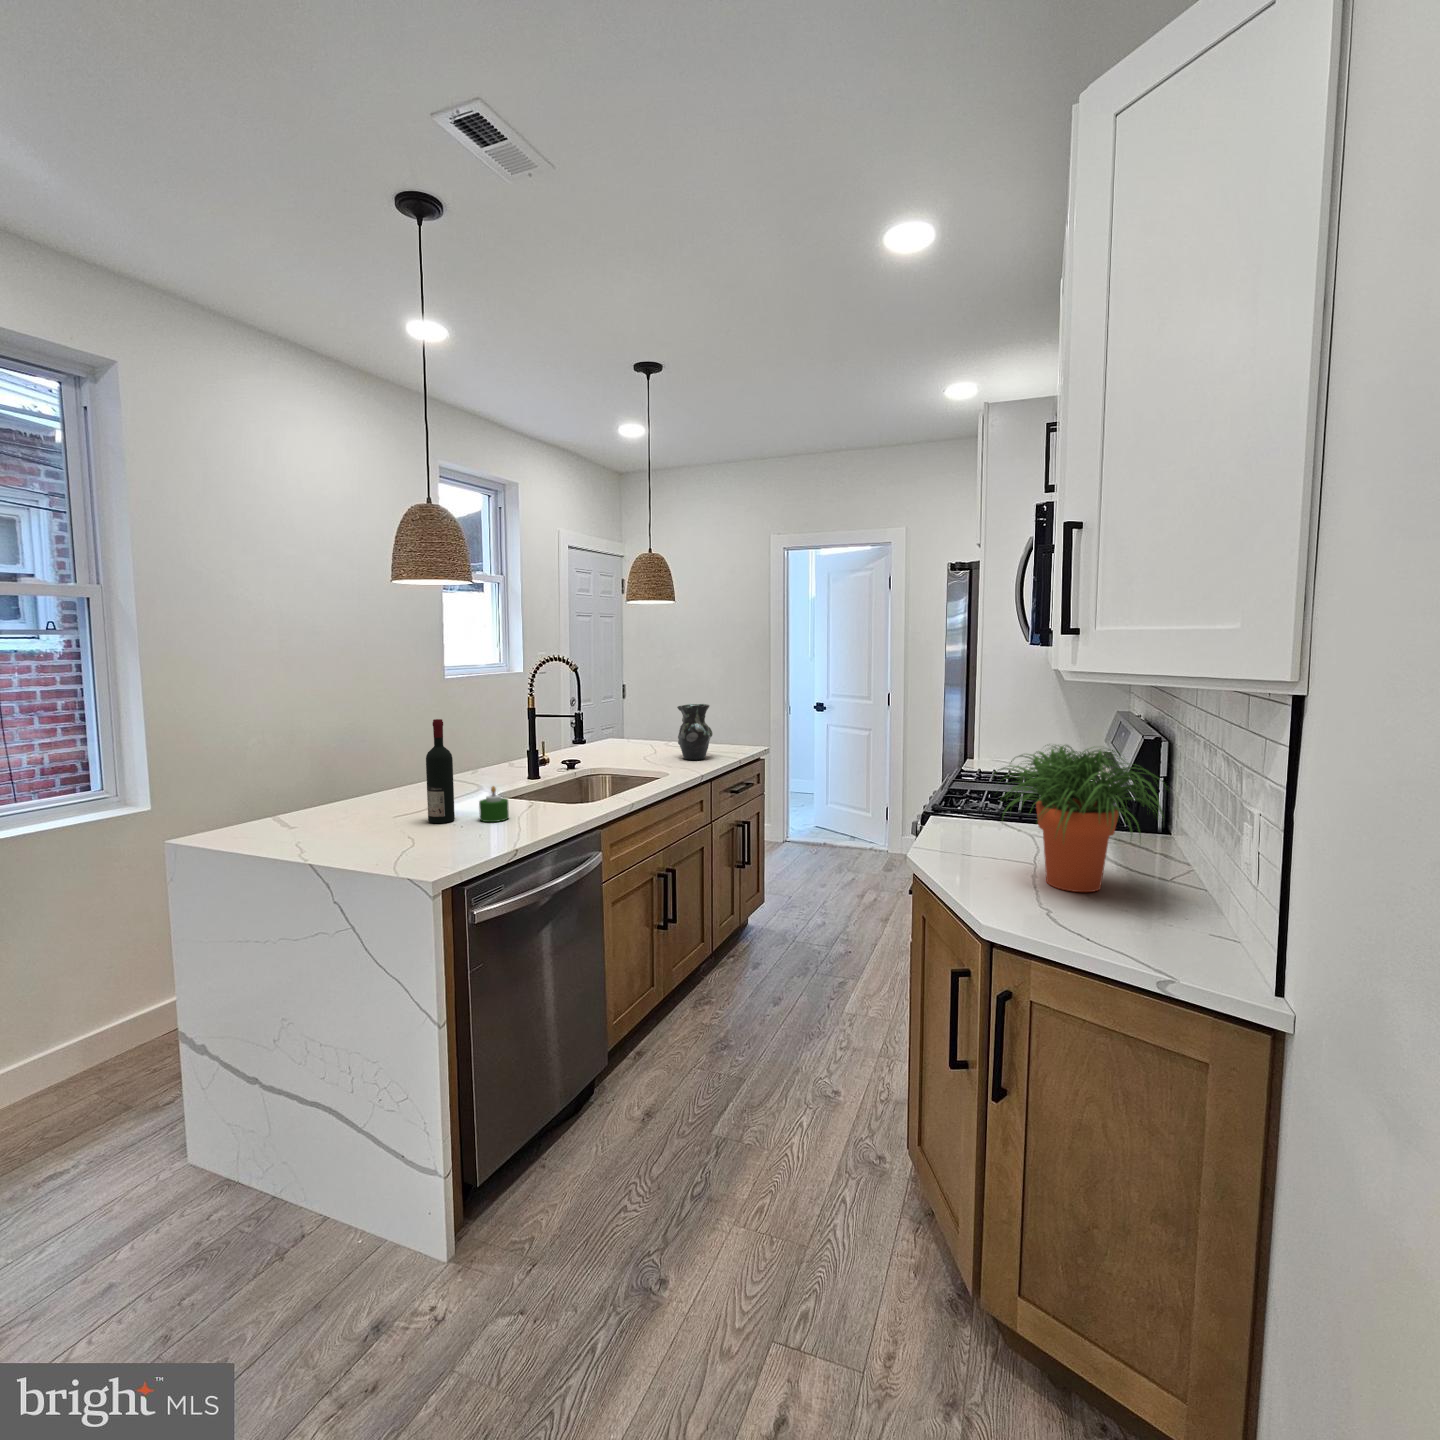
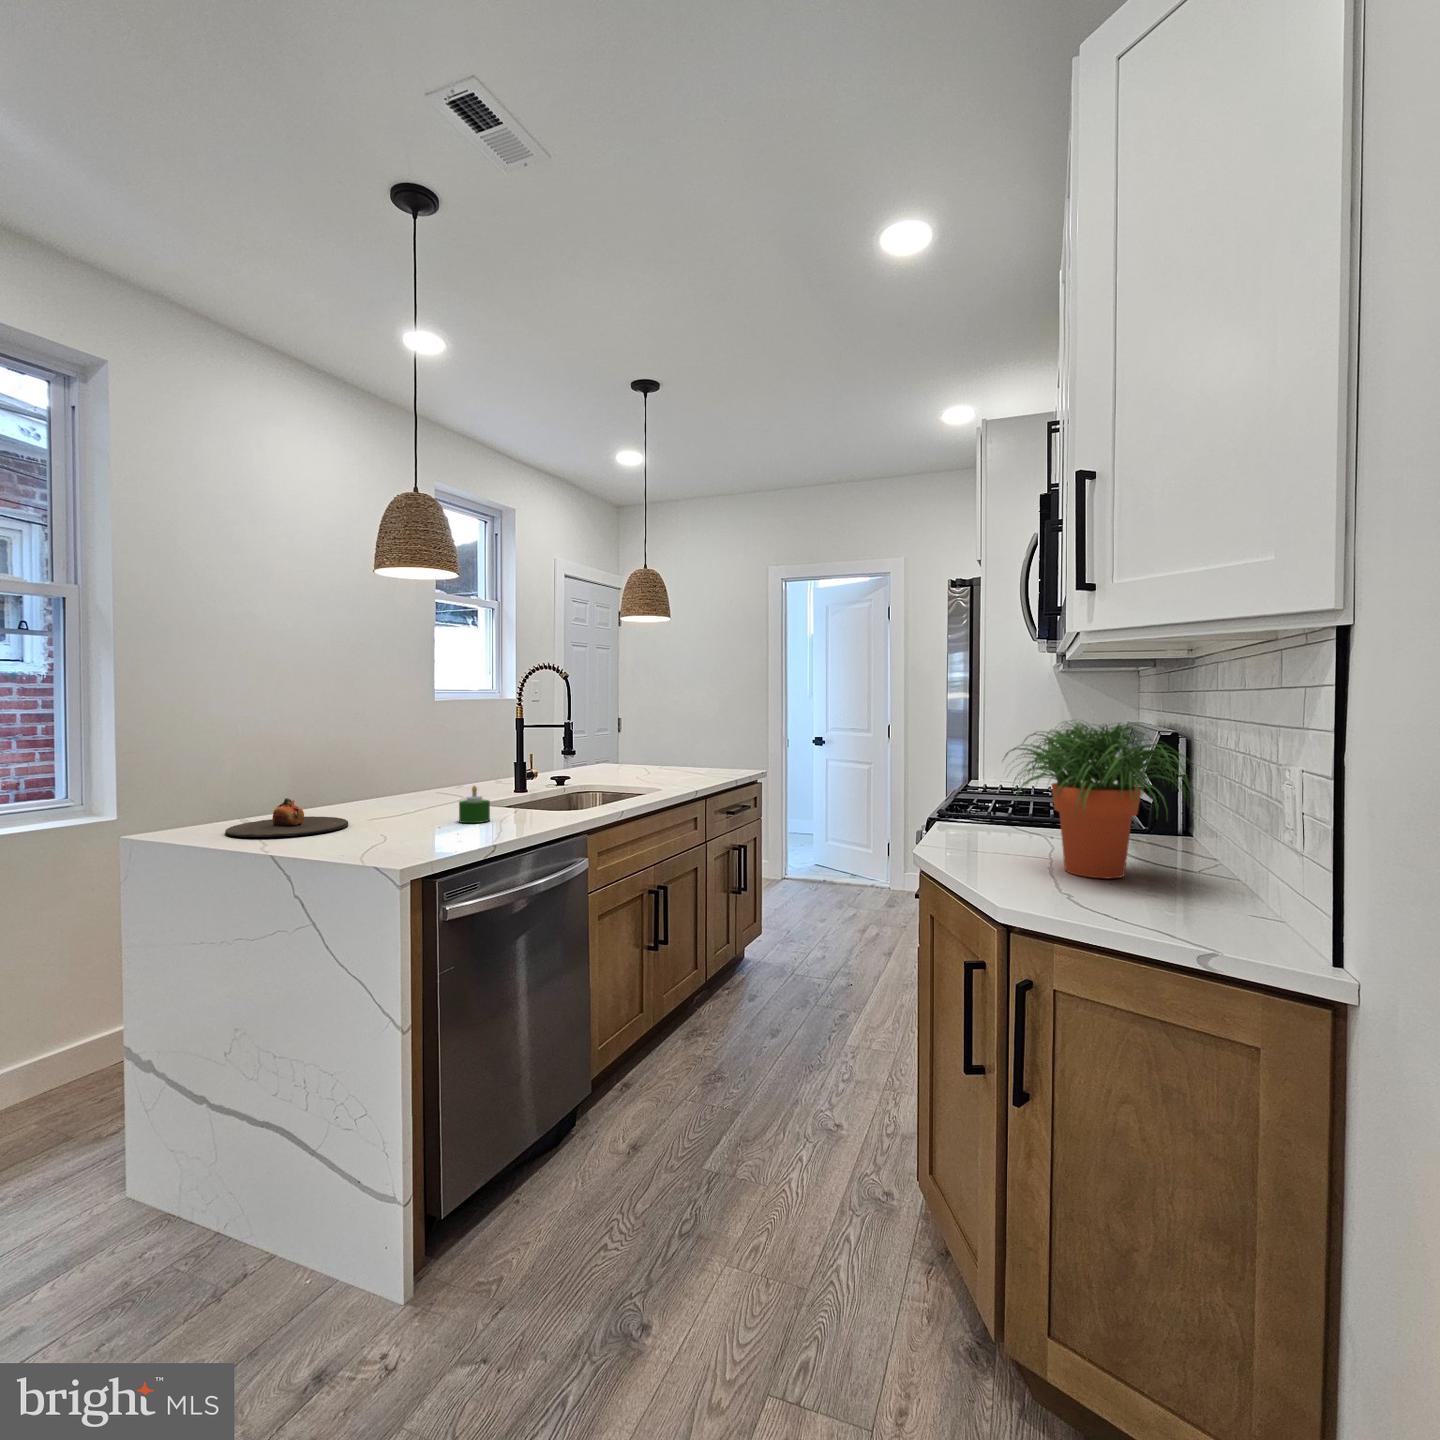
vase: present [677,704,713,760] -> none [672,721,708,778]
wine bottle: present [426,719,455,823] -> none [404,714,432,824]
plate: none [263,802,376,842] -> present [225,798,348,837]

